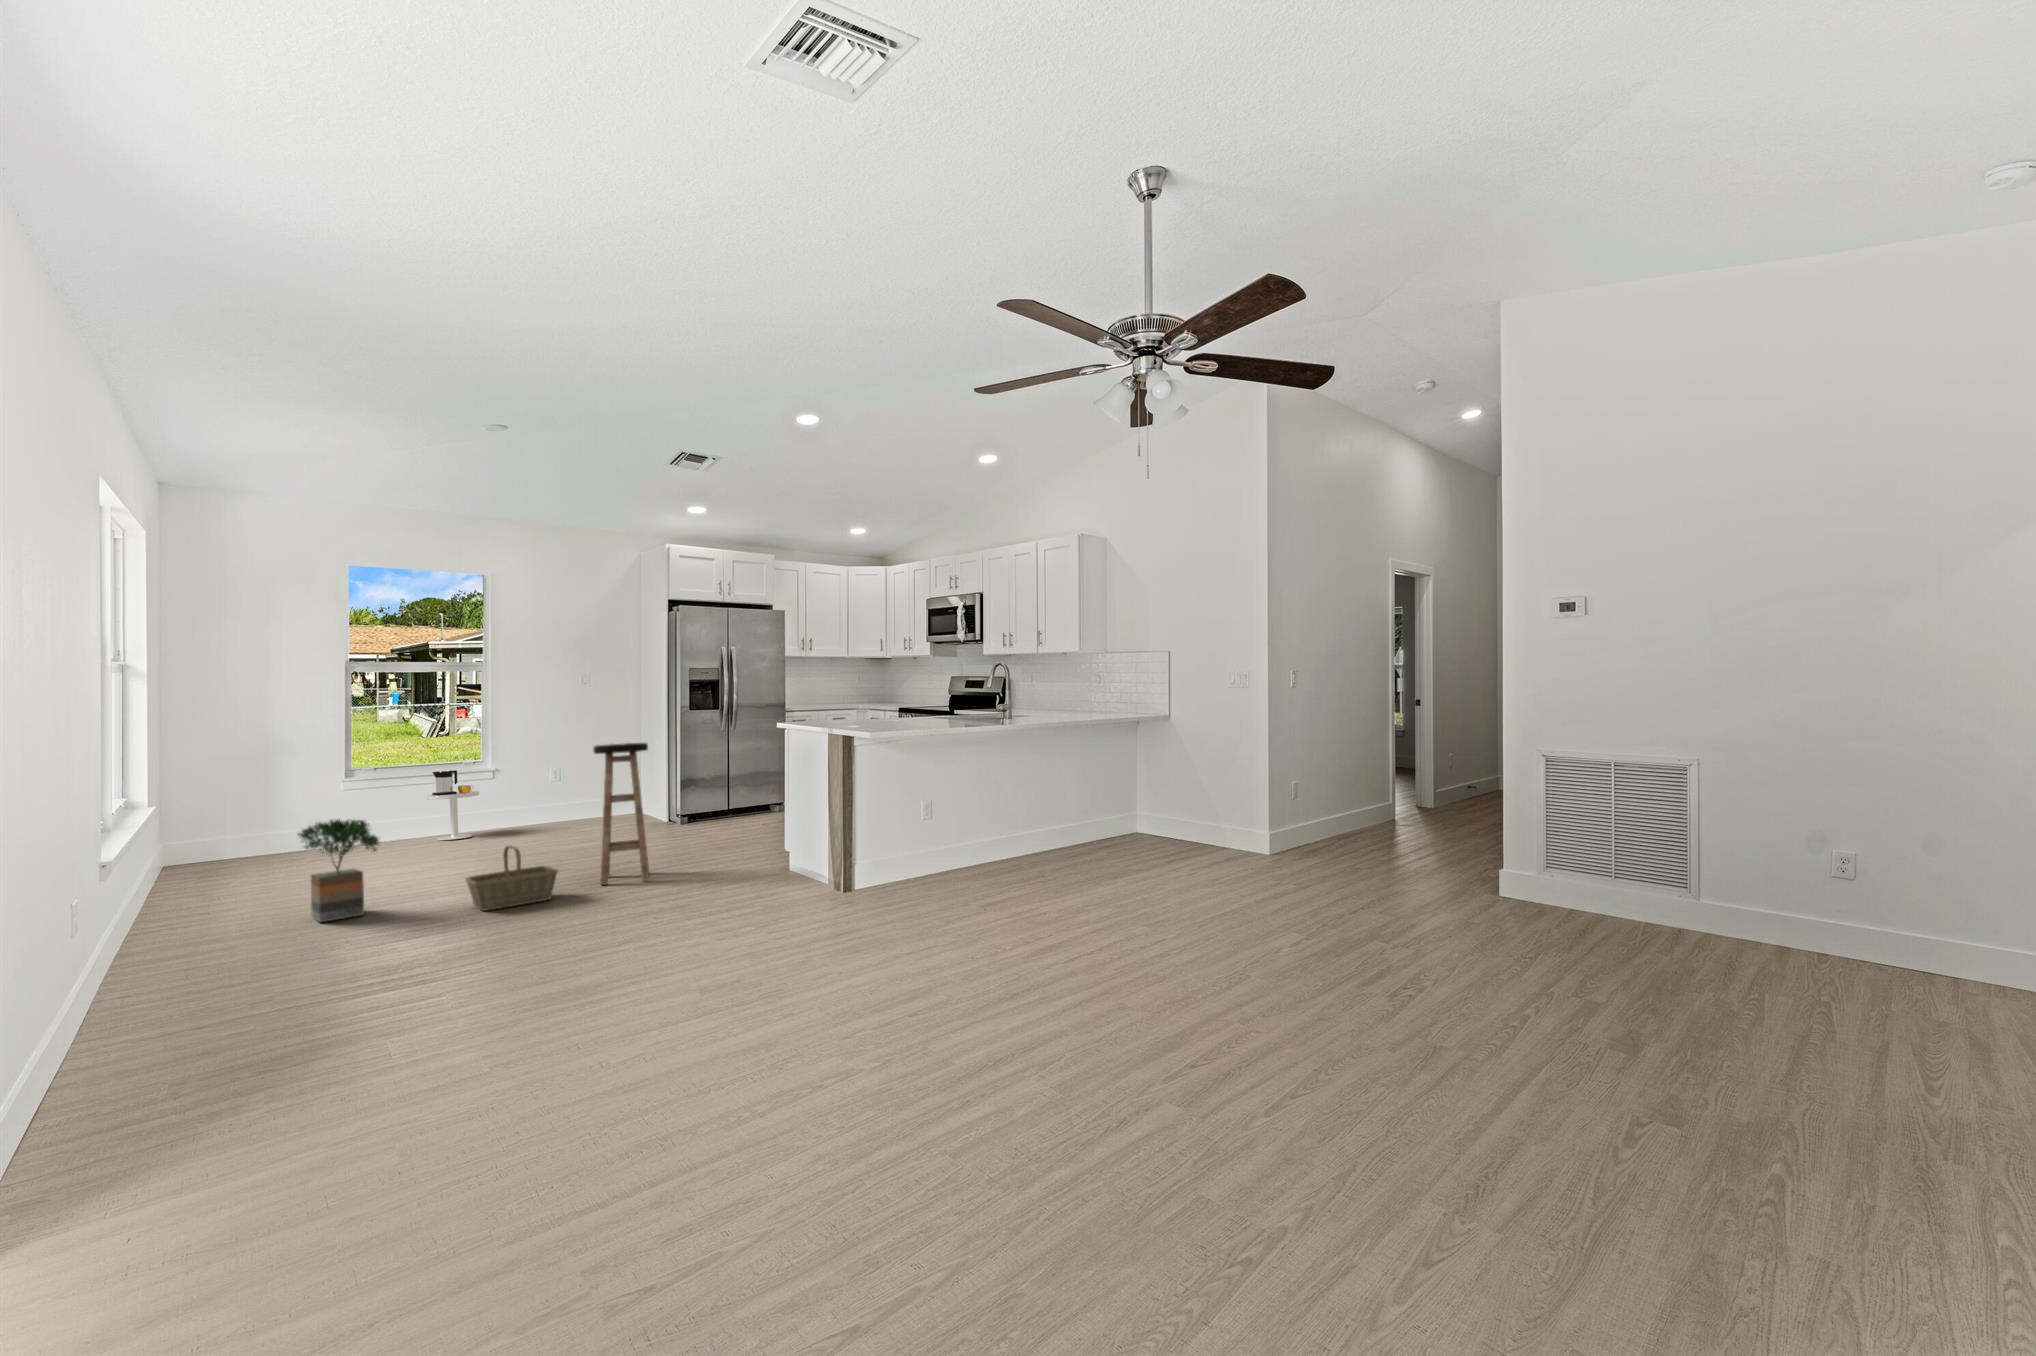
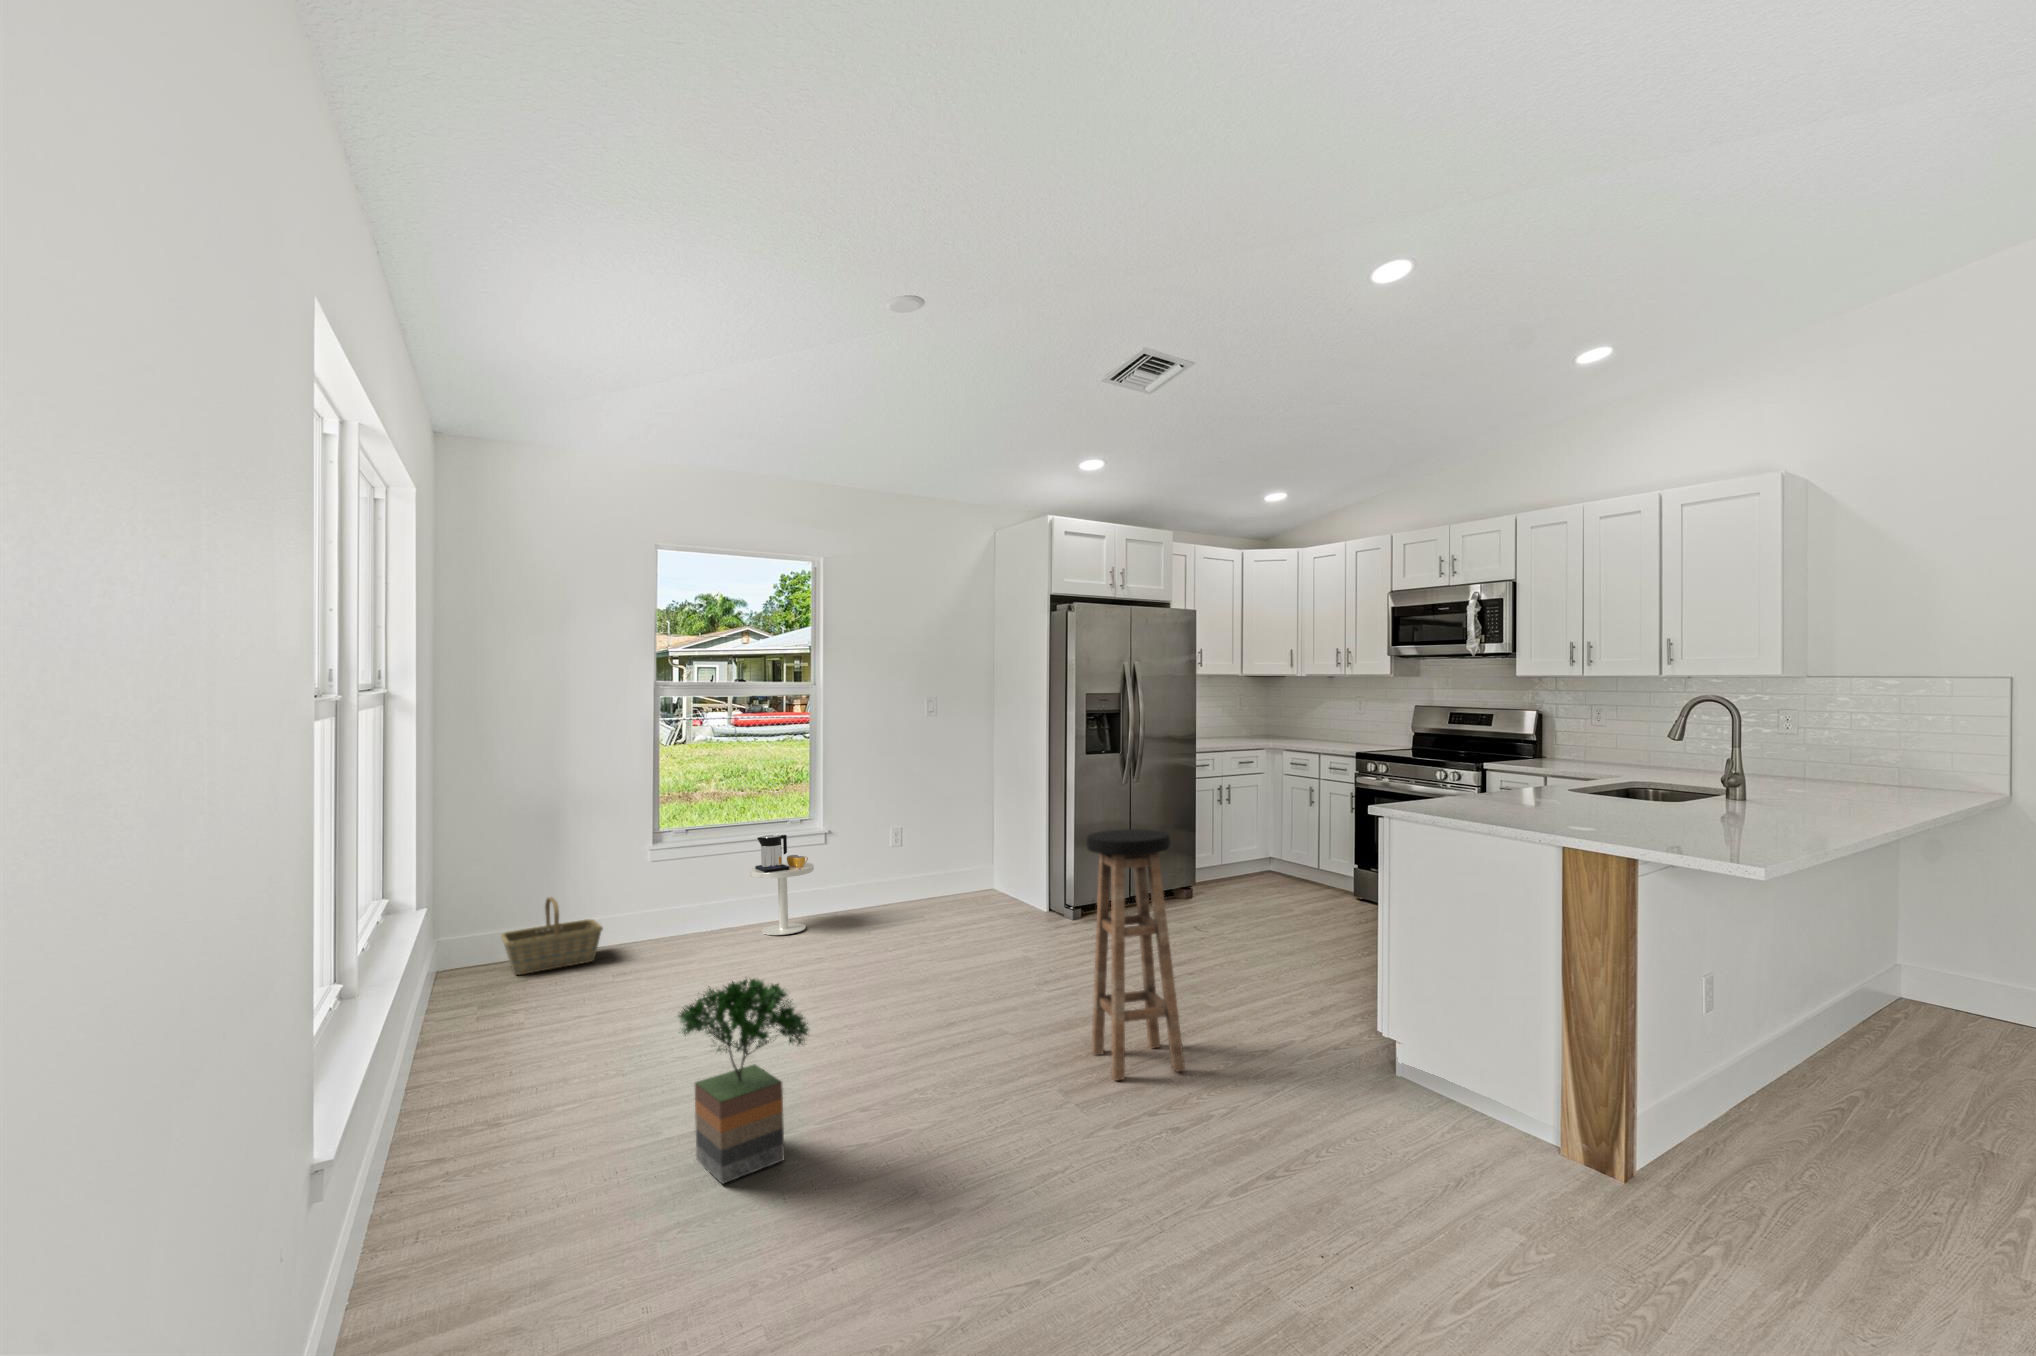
basket: present [465,846,558,911] -> present [501,897,603,975]

